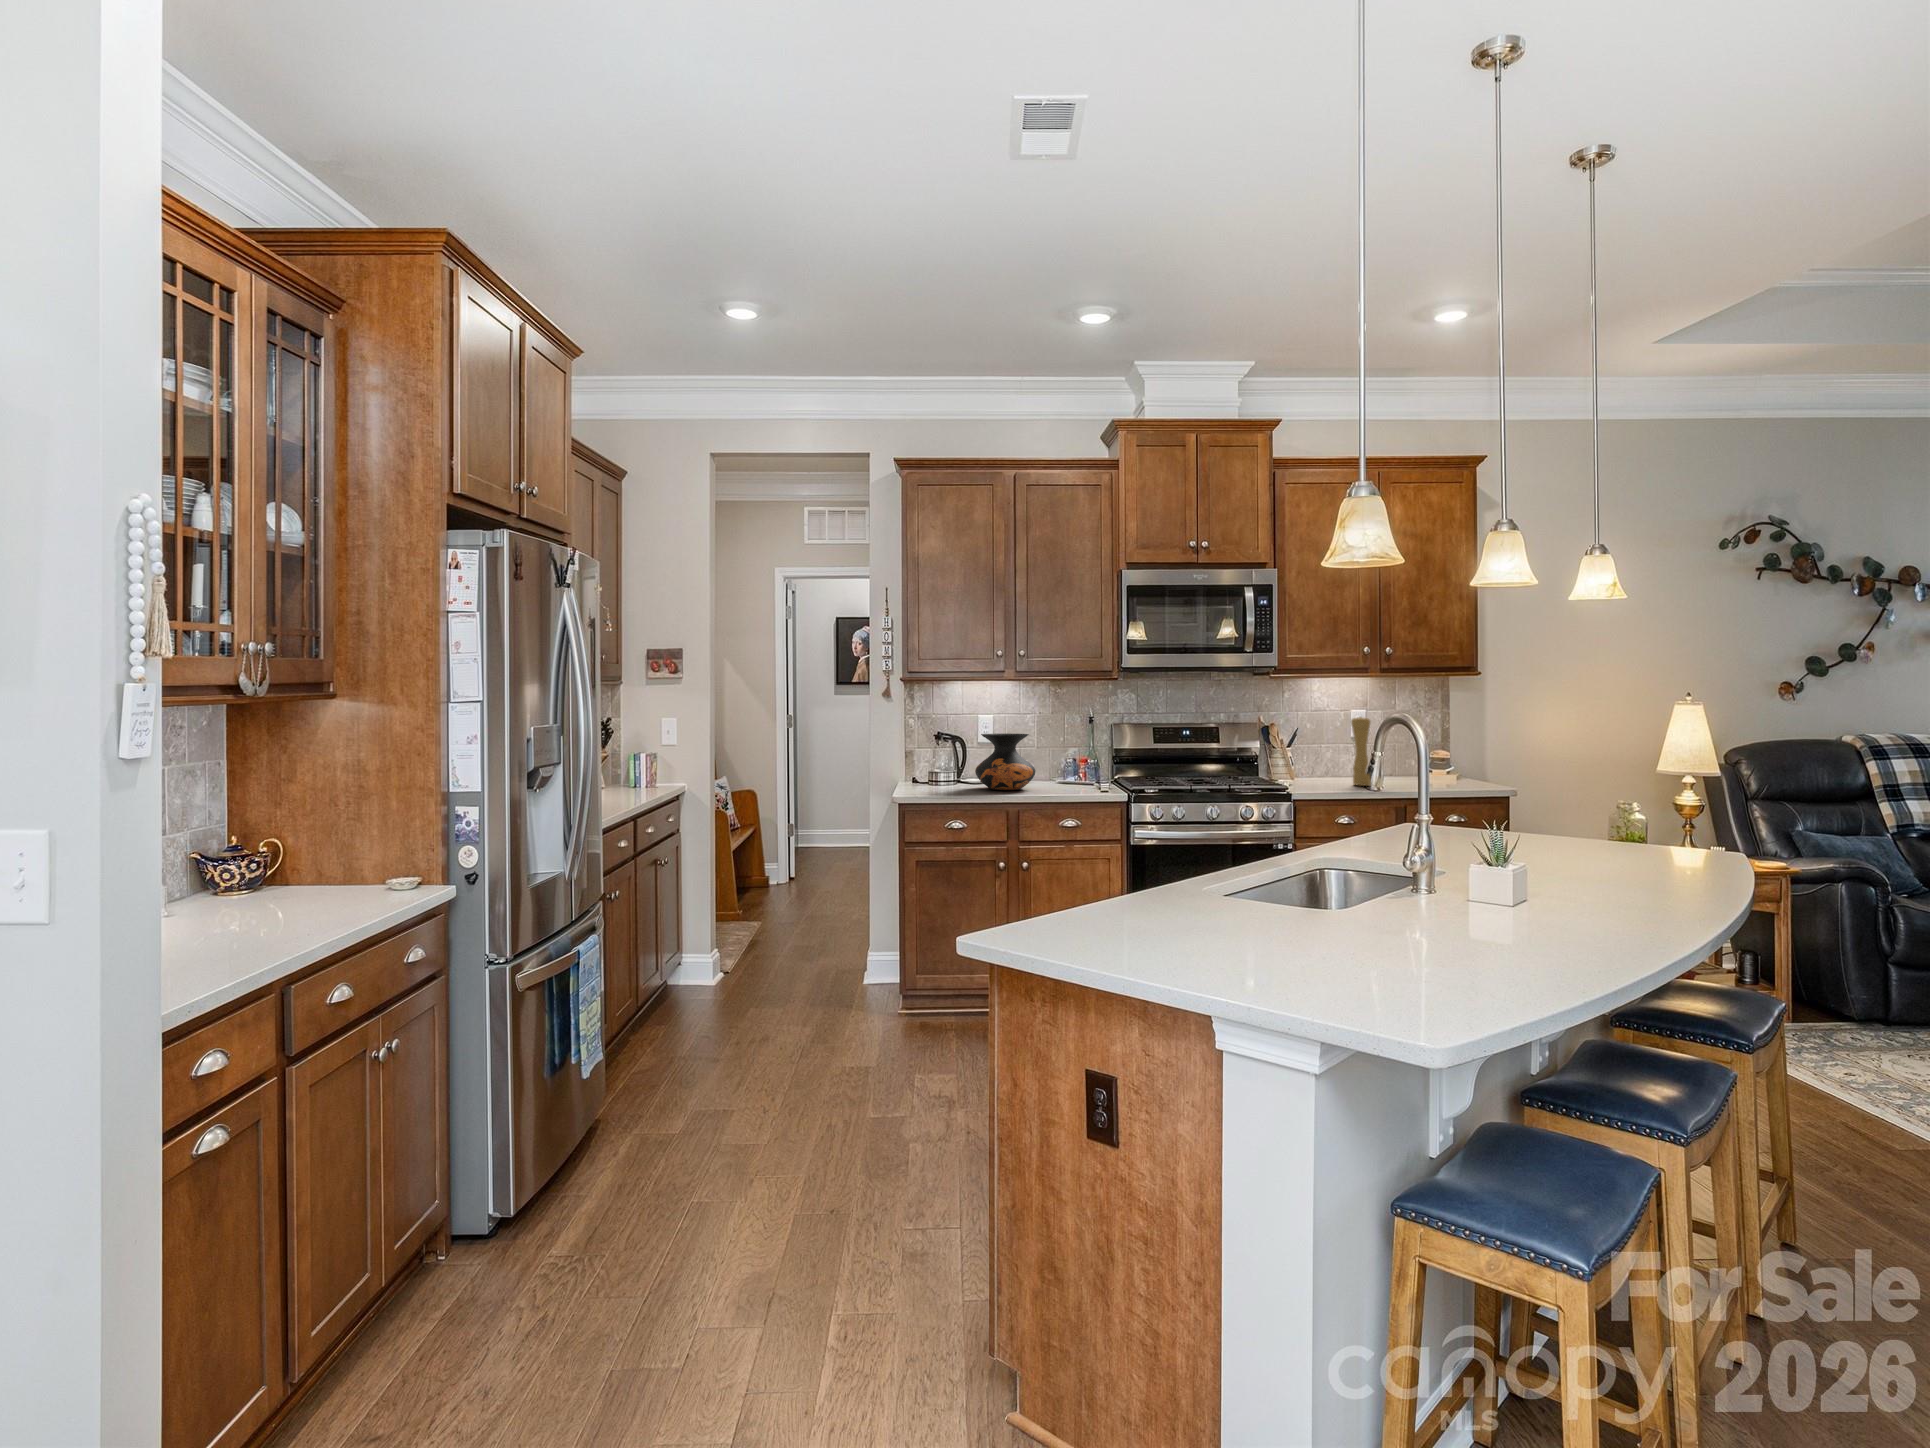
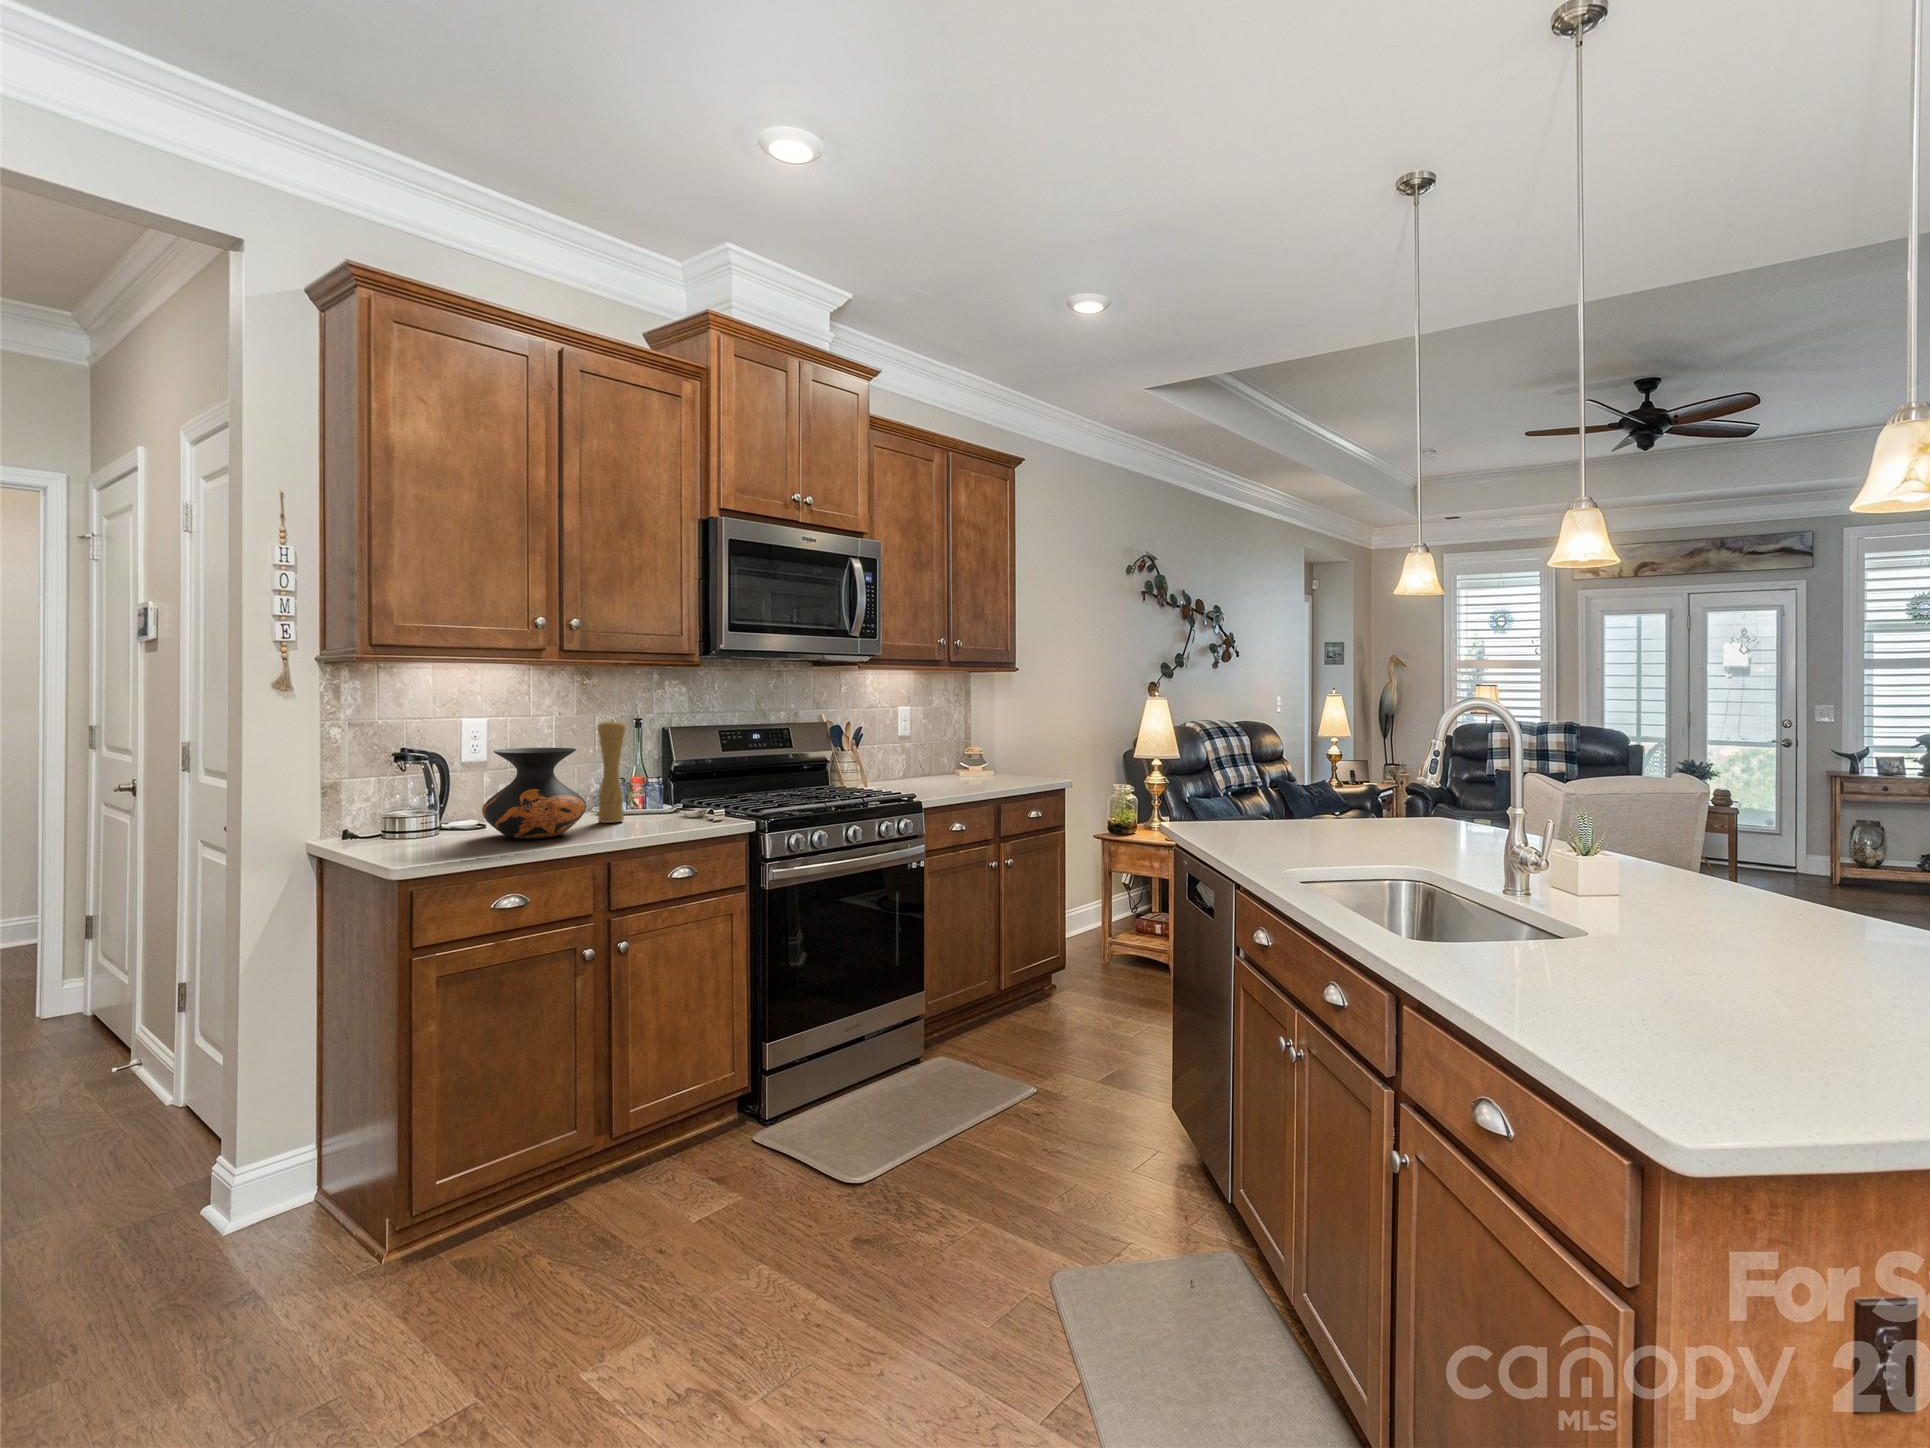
pepper mill: present [1351,717,1371,786] -> present [598,720,626,823]

